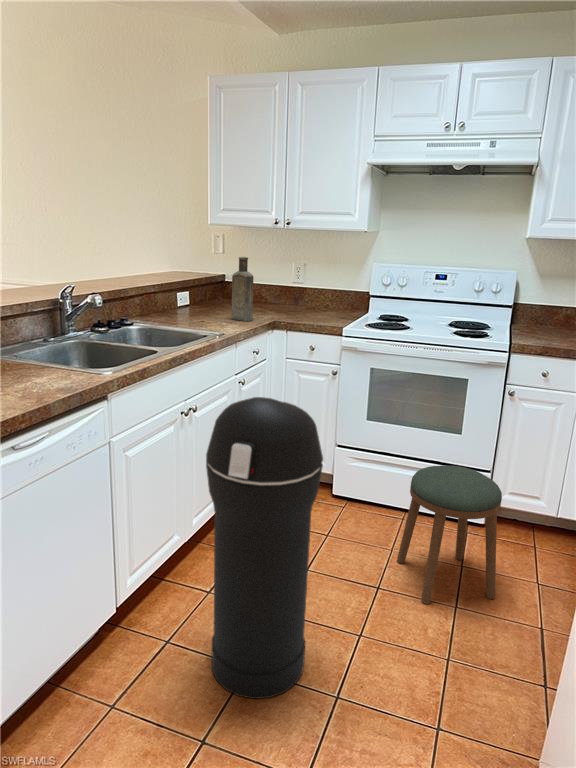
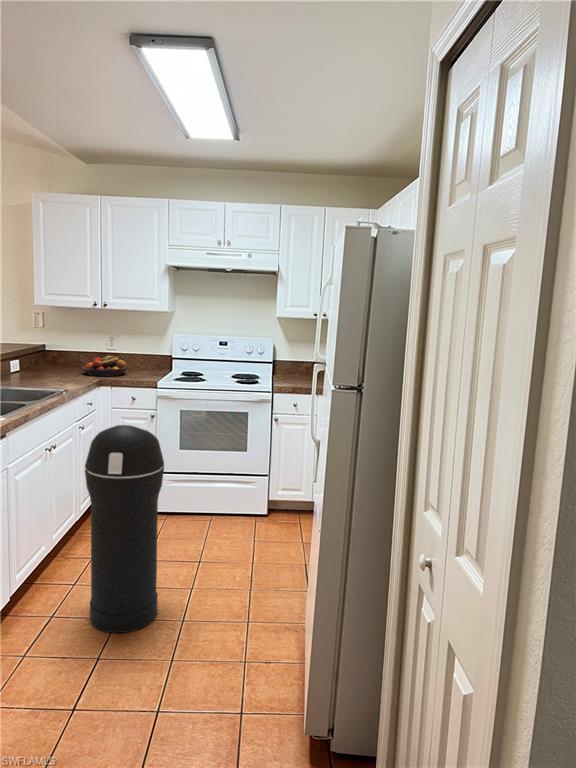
bottle: present [232,257,254,321] -> none [66,332,84,381]
fruit bowl: none [256,290,310,317] -> present [83,356,126,377]
stool: present [397,465,502,604] -> none [210,471,277,565]

